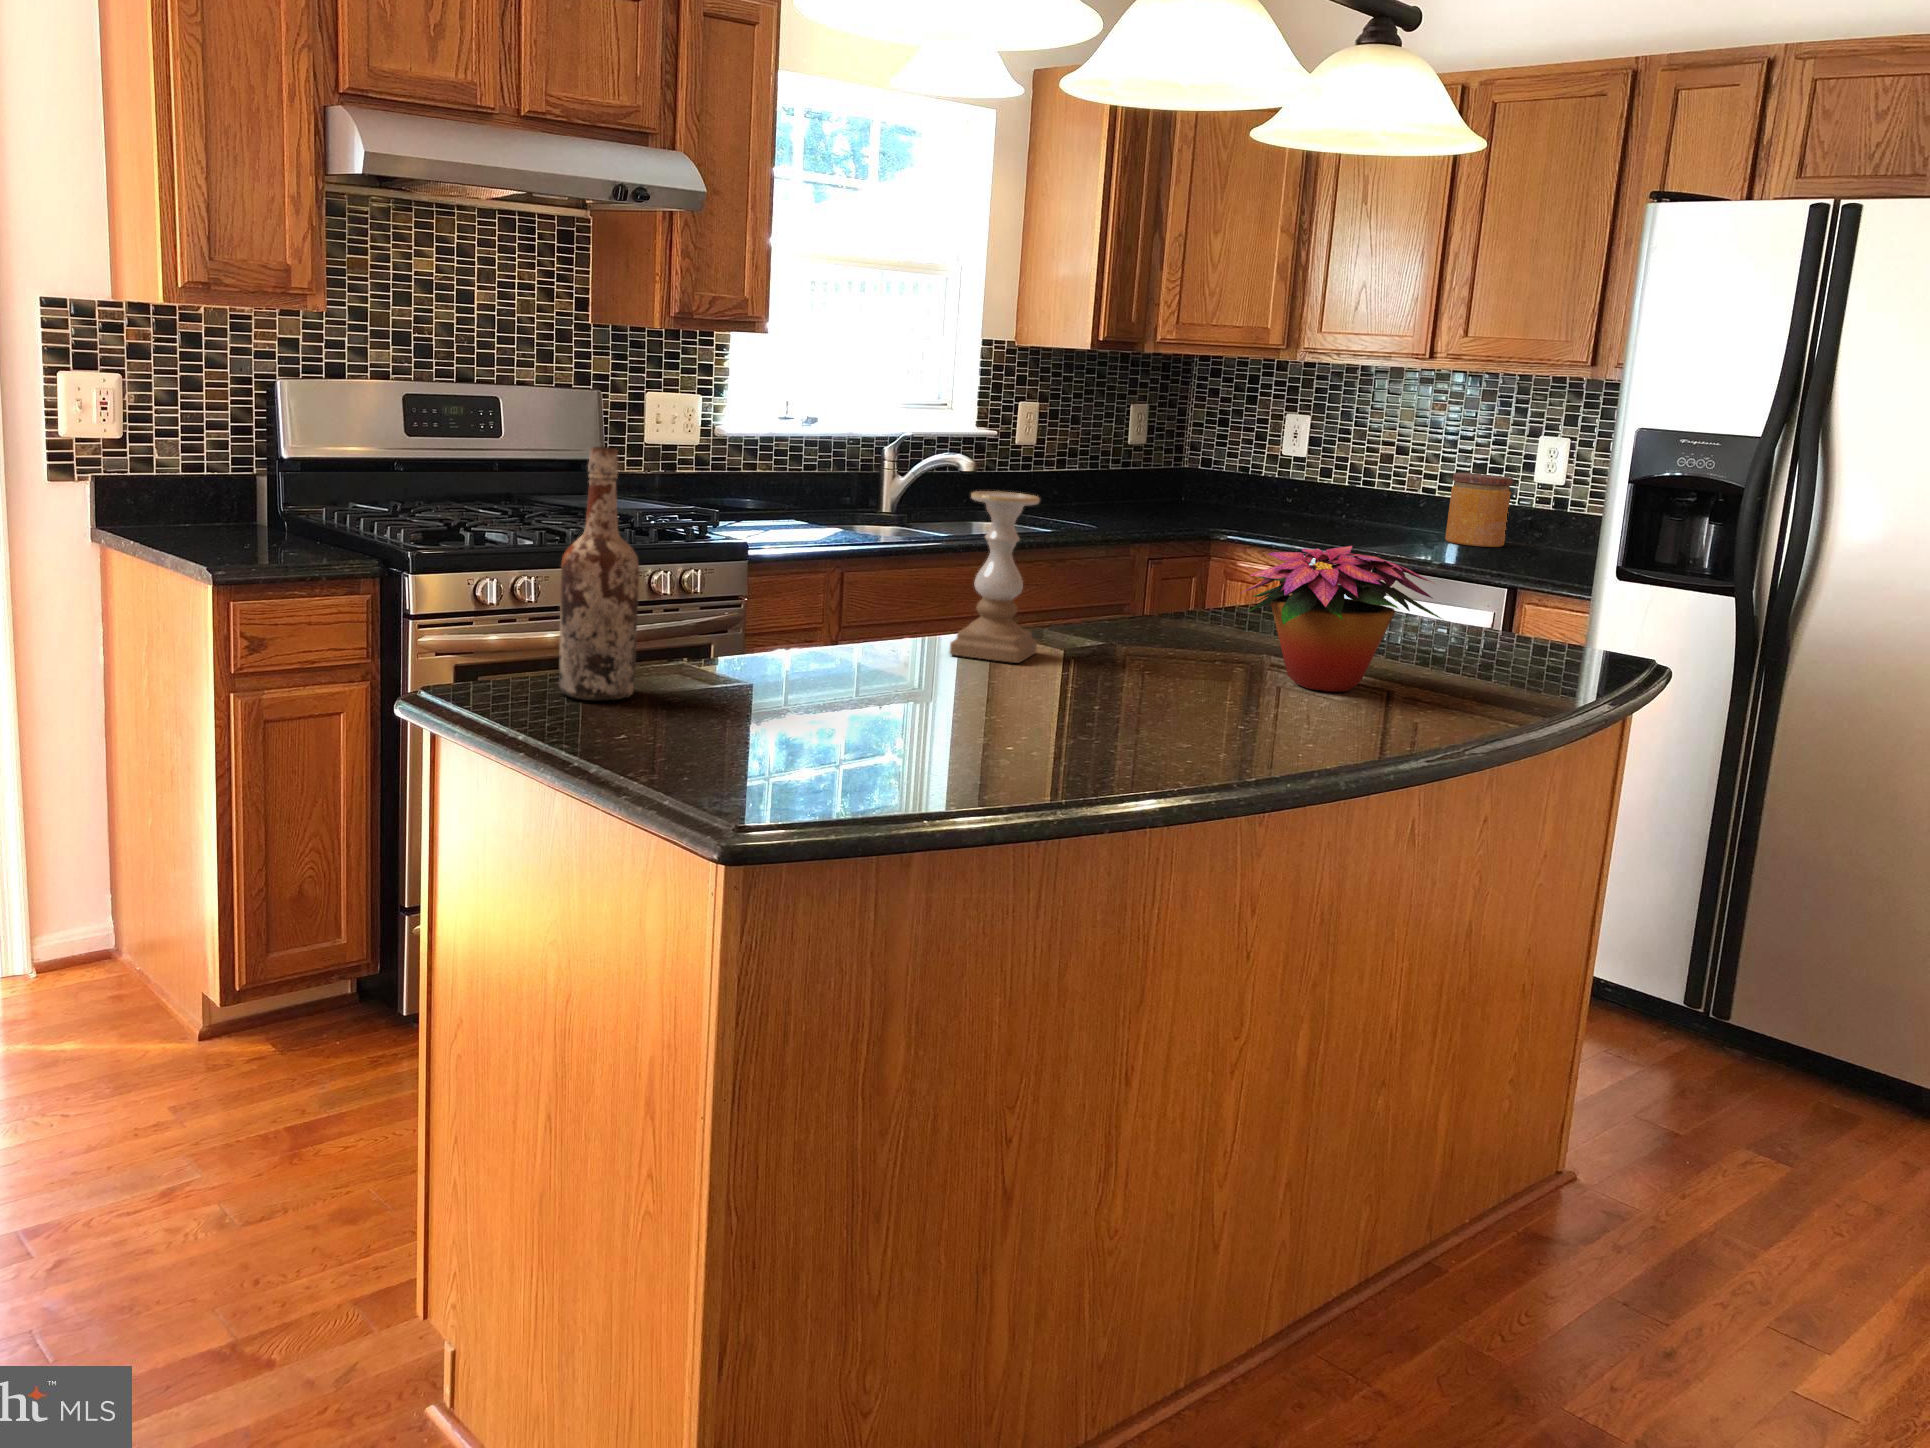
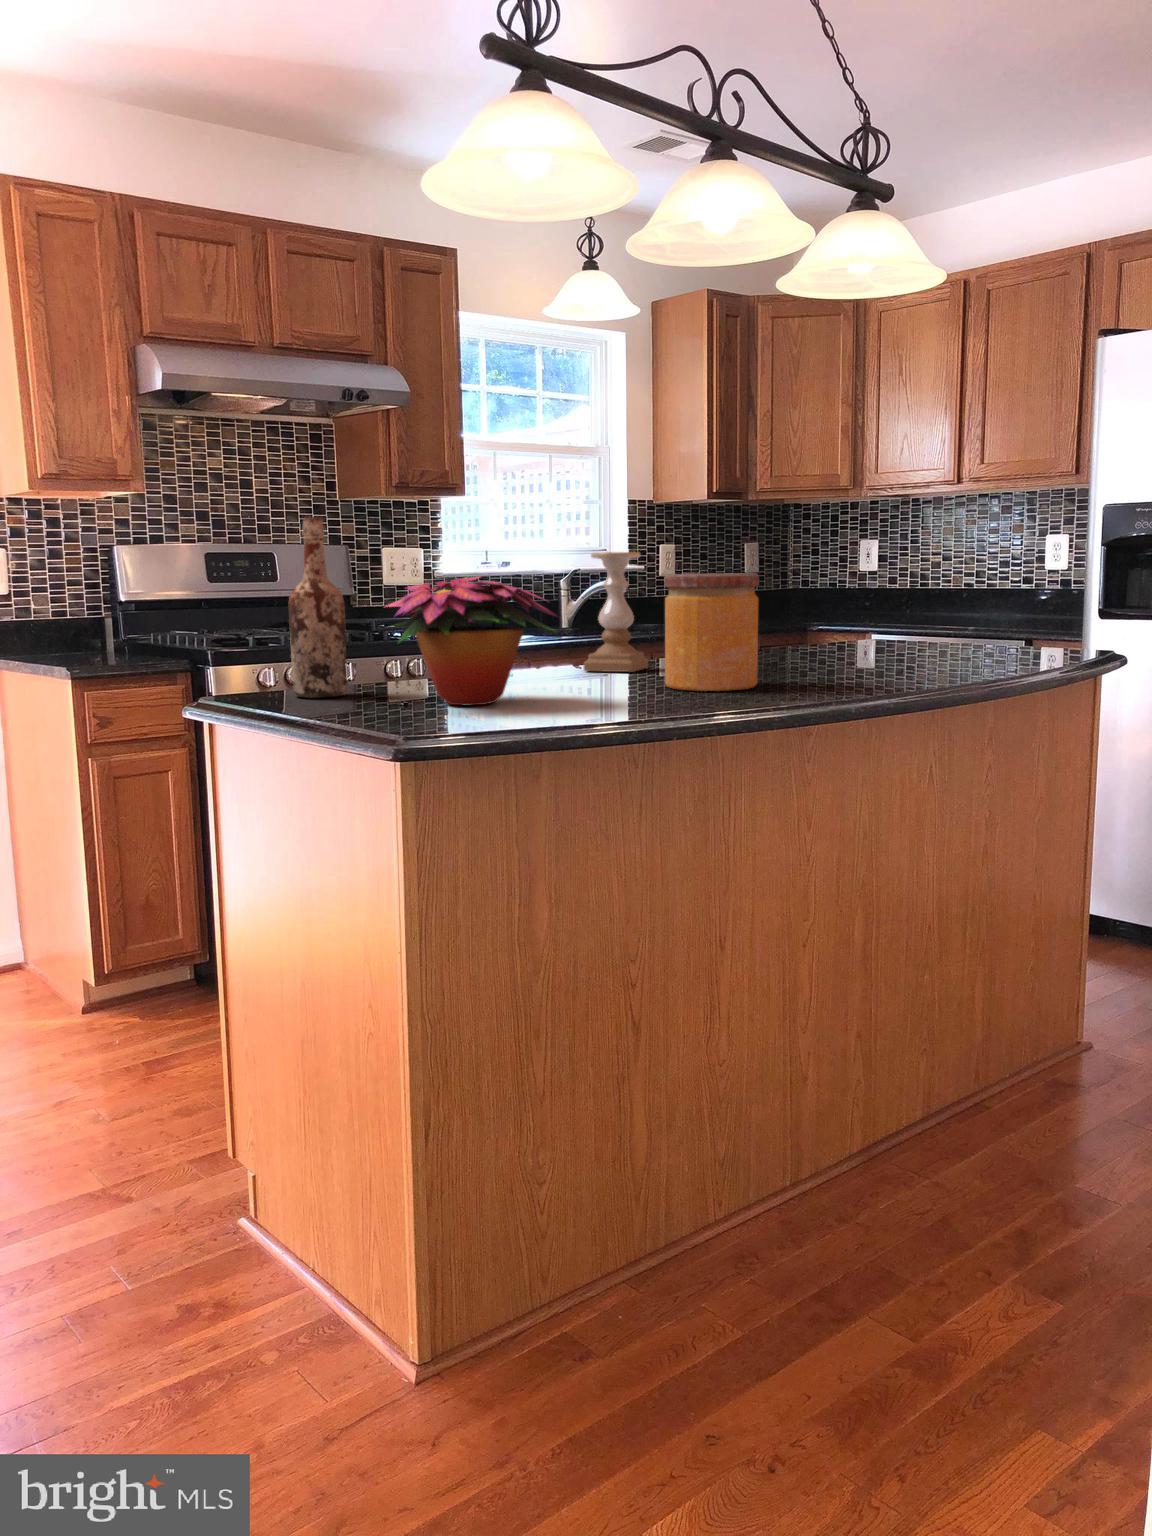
jar: present [1445,473,1513,547] -> present [664,573,759,691]
flower arrangement: present [1244,546,1440,692] -> present [386,576,557,705]

